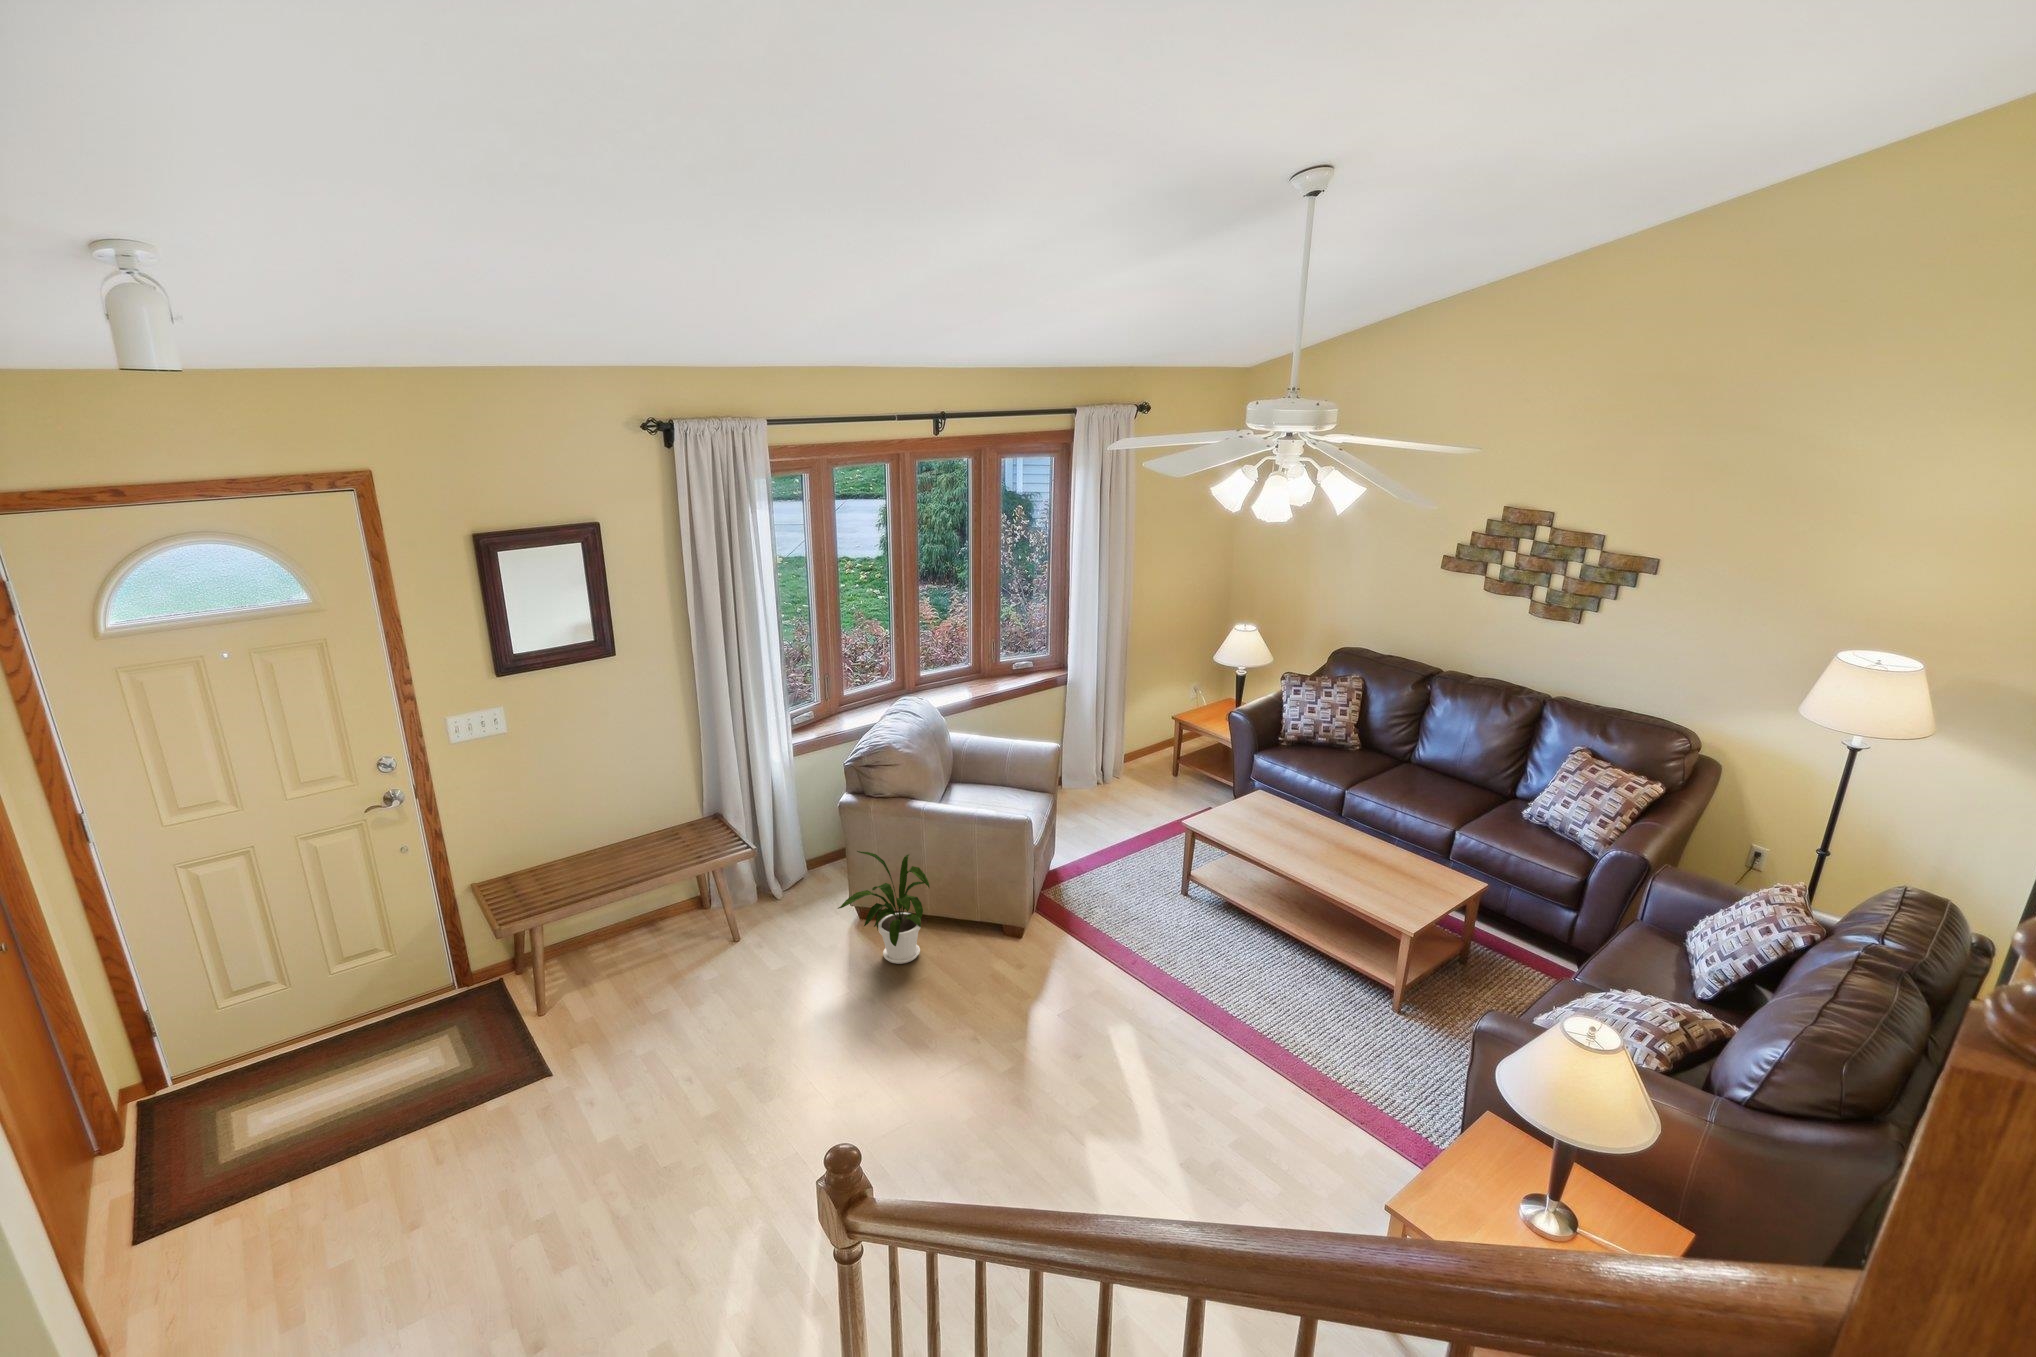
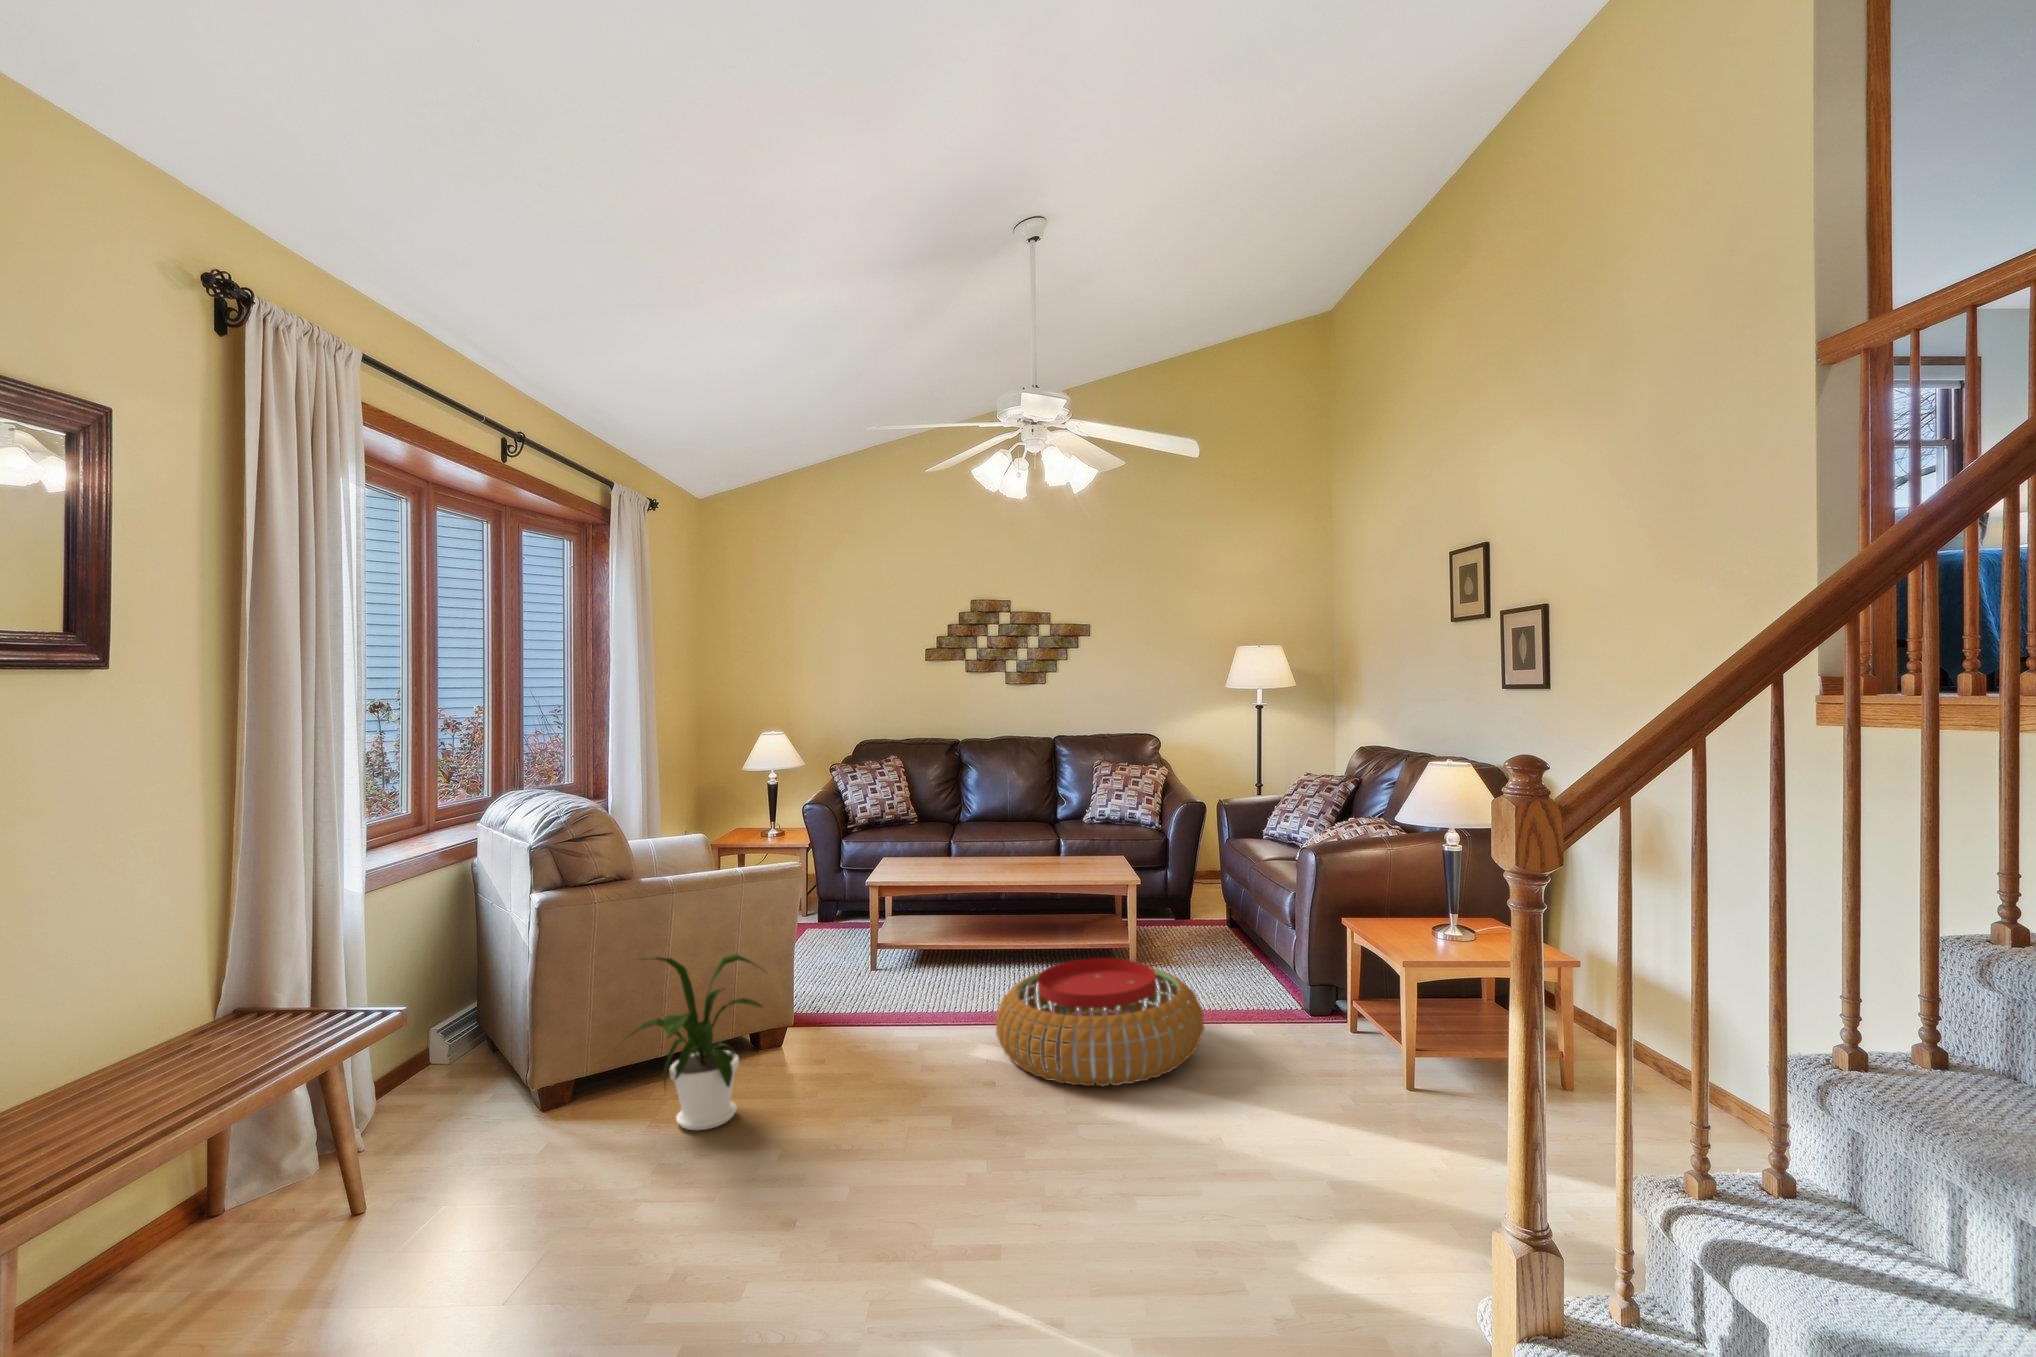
pouf: none [1070,970,1259,1118] -> present [996,958,1204,1086]

